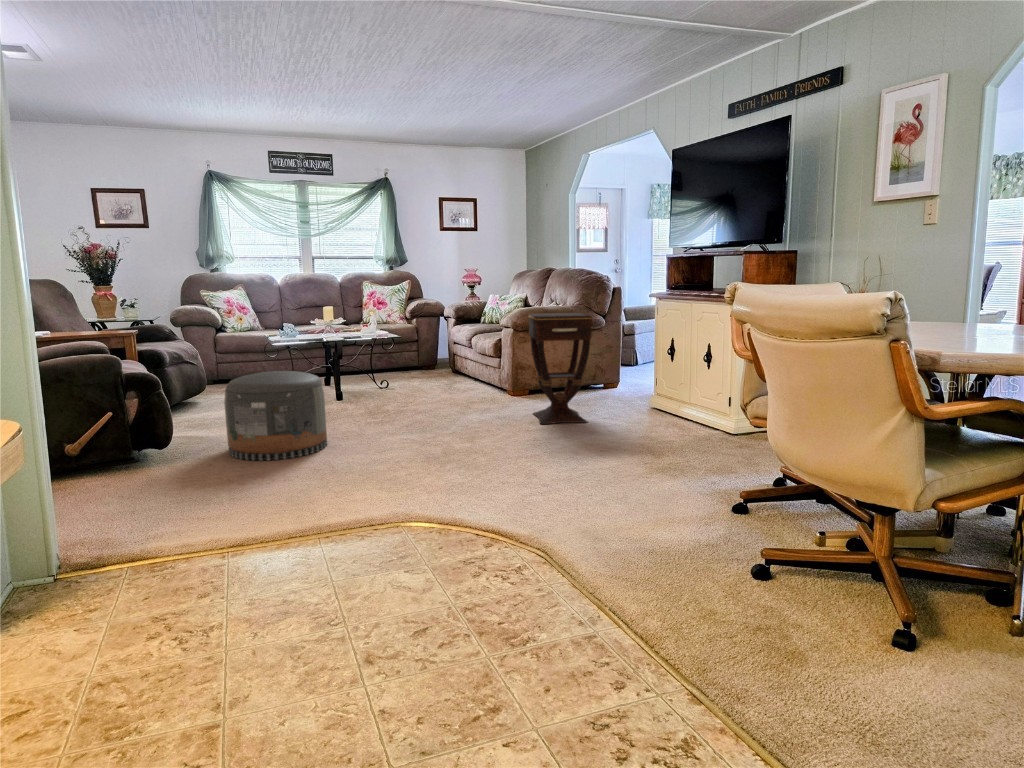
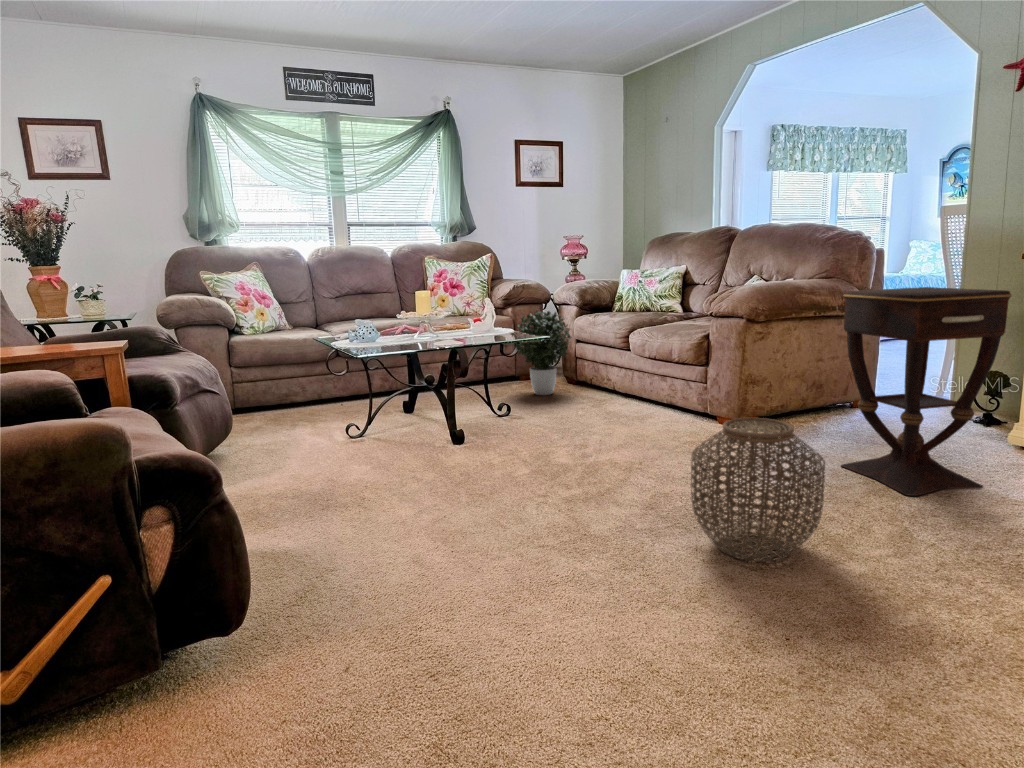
potted plant: none [401,322,442,379] -> present [516,311,572,395]
pouf: present [224,371,327,461] -> none [355,426,572,659]
woven basket: none [397,375,458,442] -> present [691,418,825,562]

